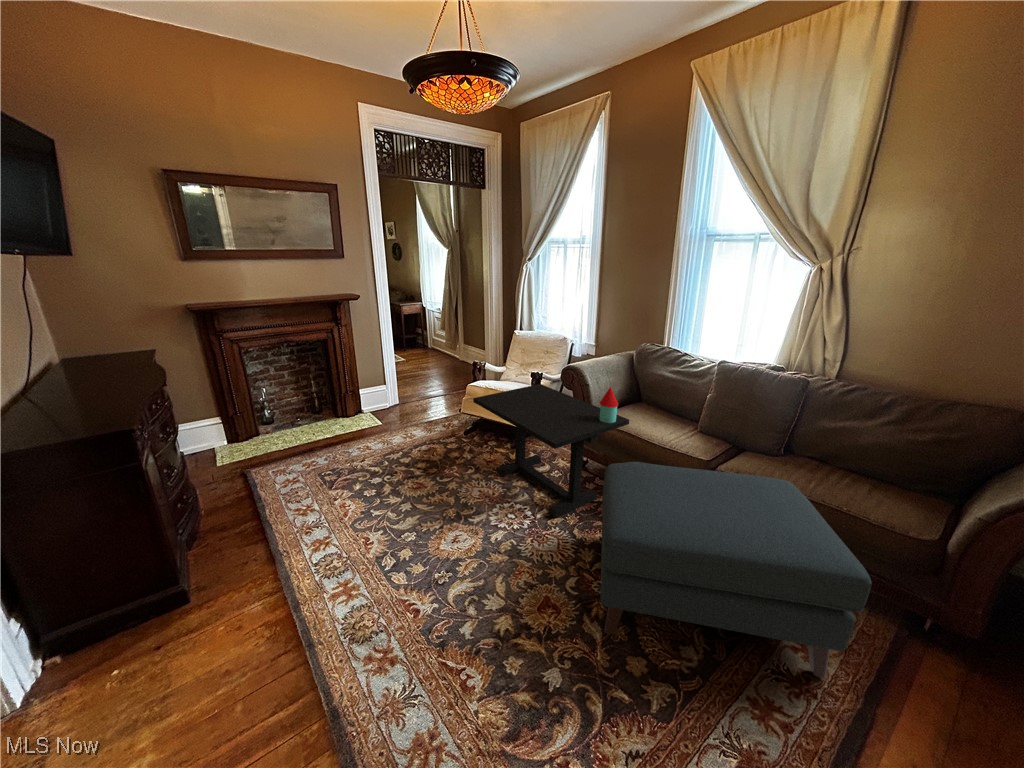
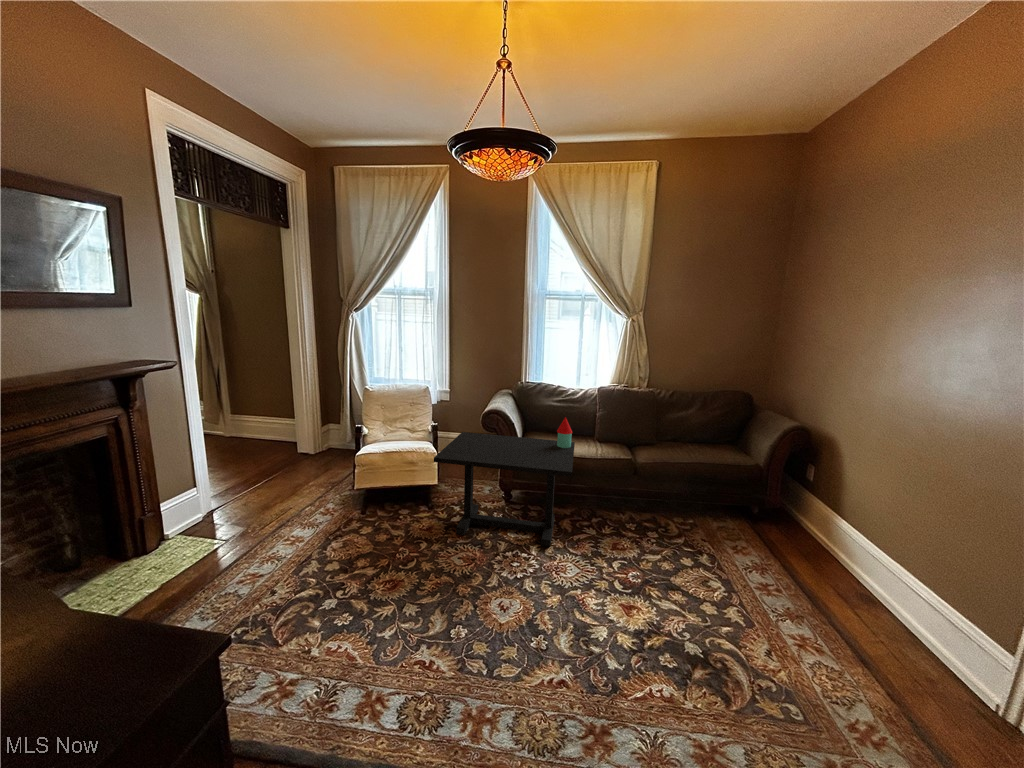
ottoman: present [600,462,872,678] -> none [594,455,775,600]

